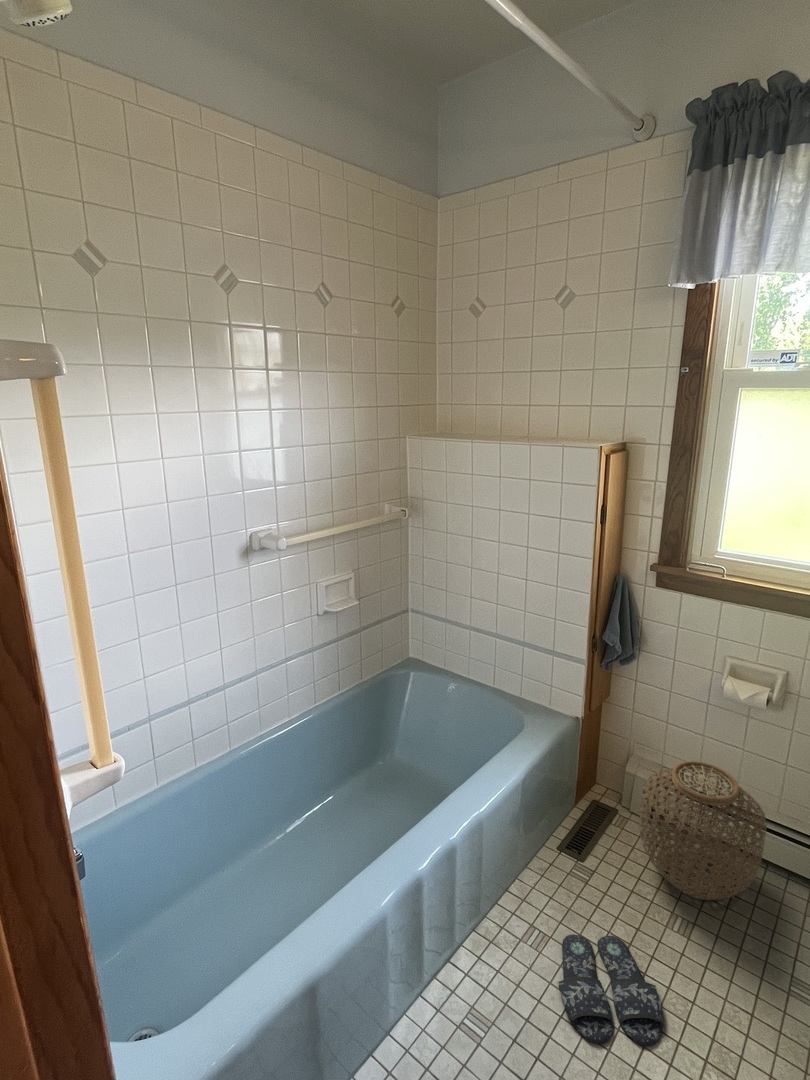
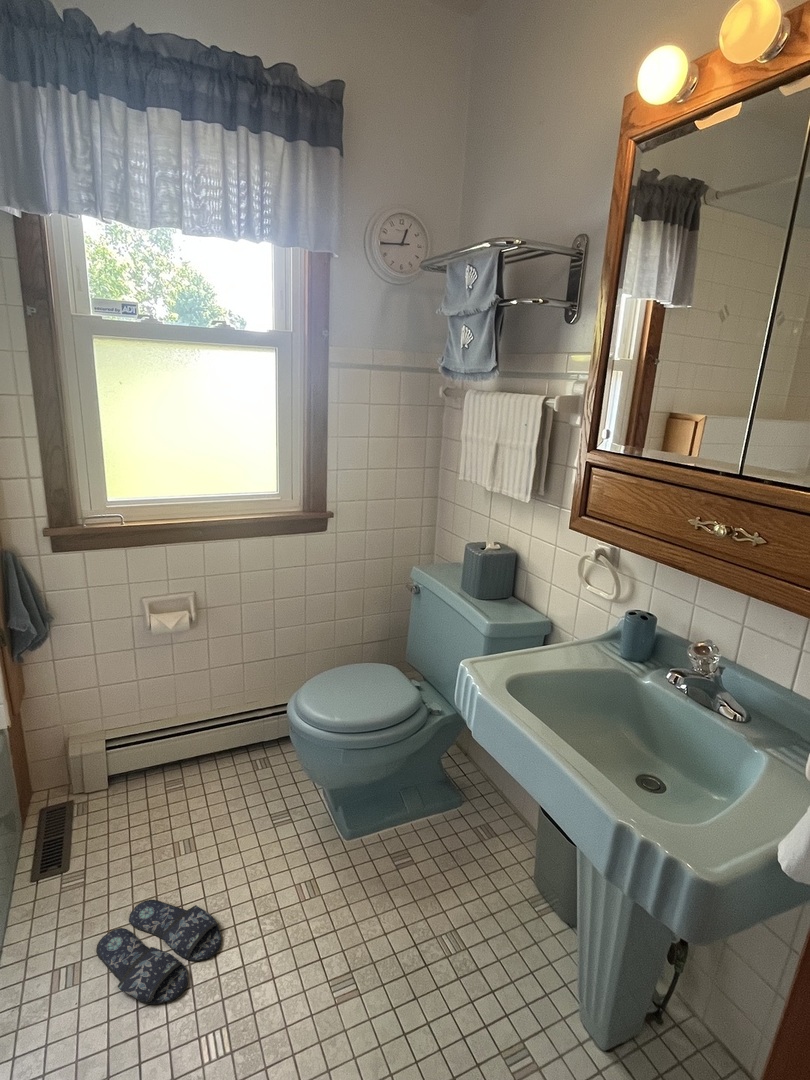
woven basket: present [639,761,767,900] -> none [106,698,221,823]

